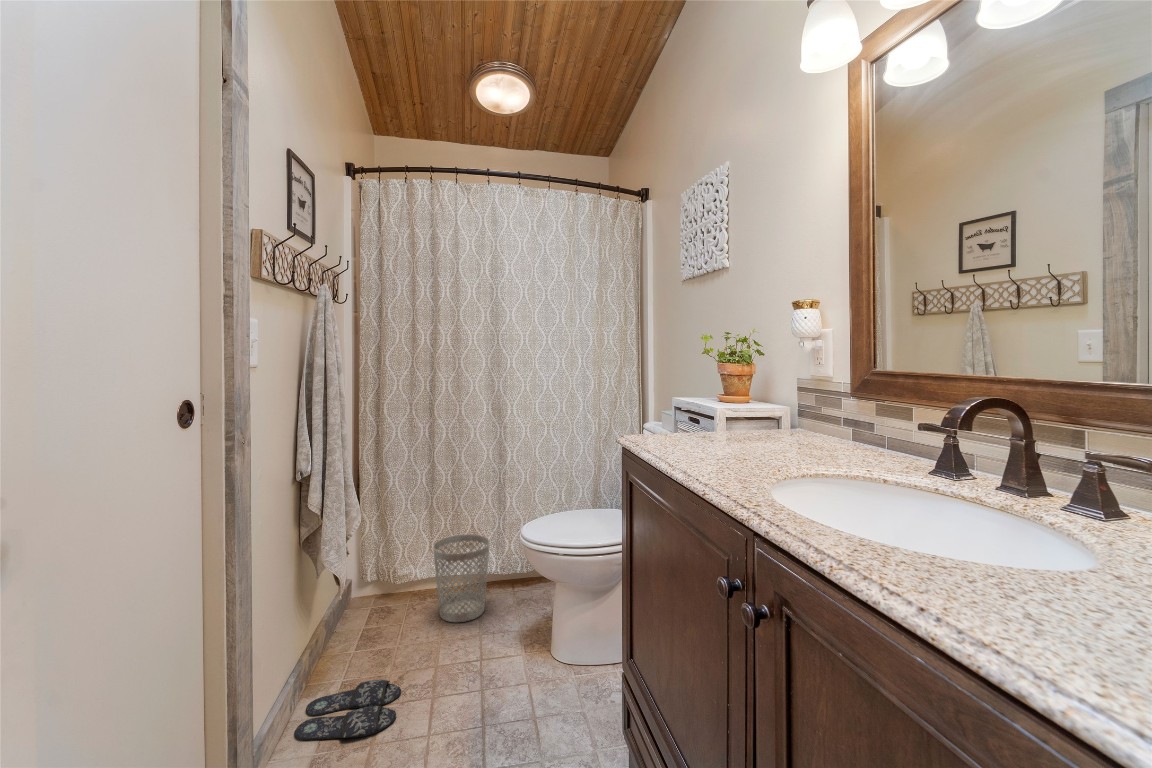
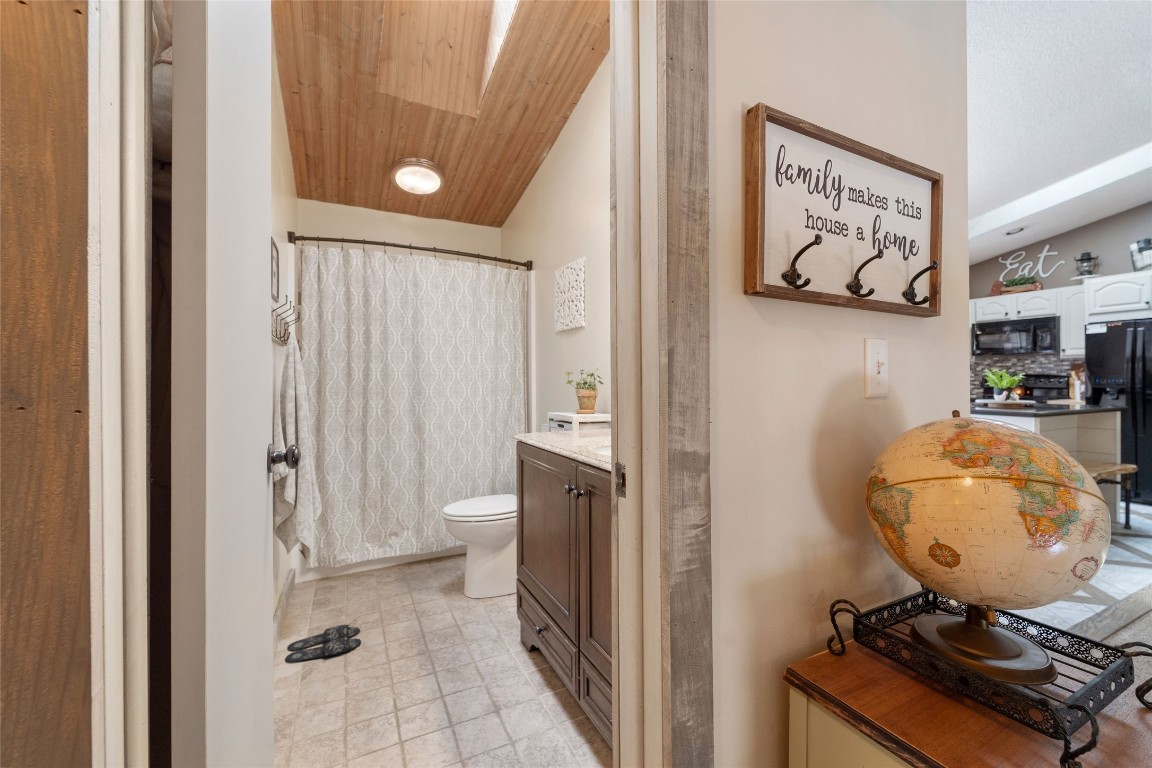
wastebasket: present [433,534,490,622] -> none [370,524,415,590]

